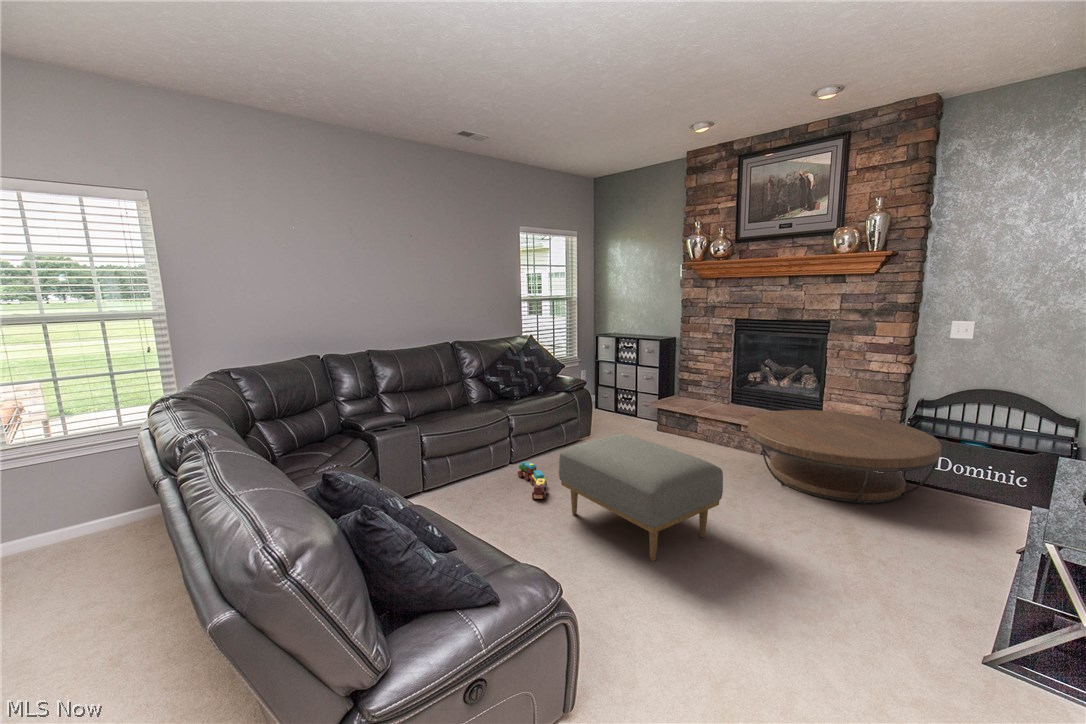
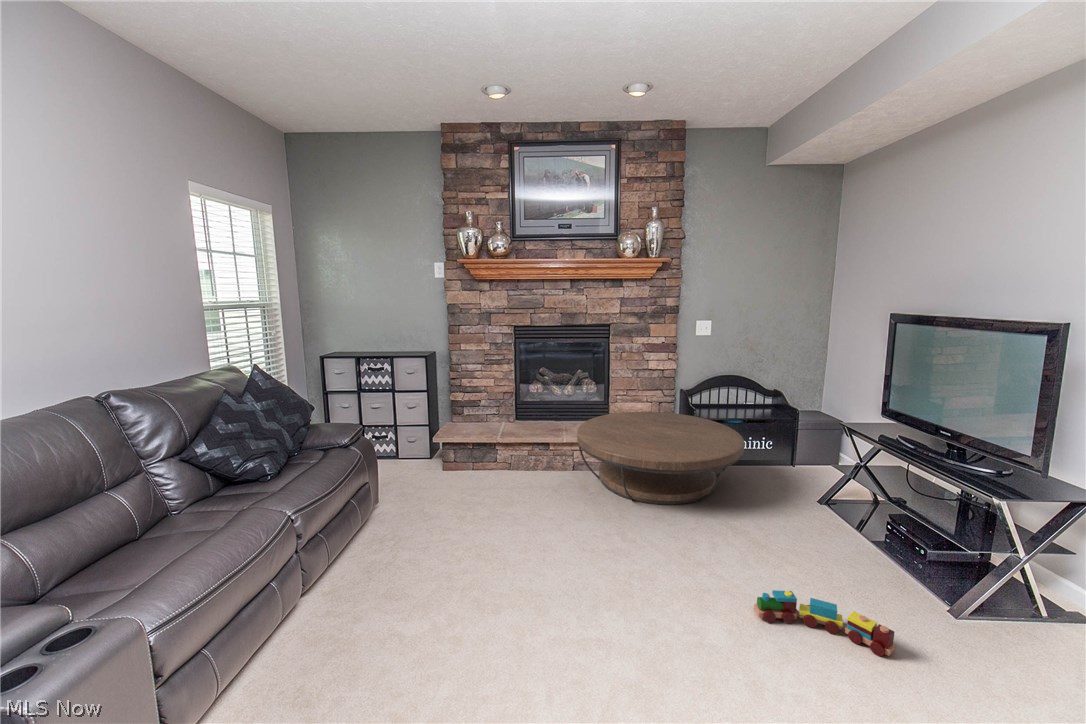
ottoman: present [559,434,723,561] -> none [481,503,699,680]
toy train: present [518,462,547,499] -> present [754,590,895,656]

